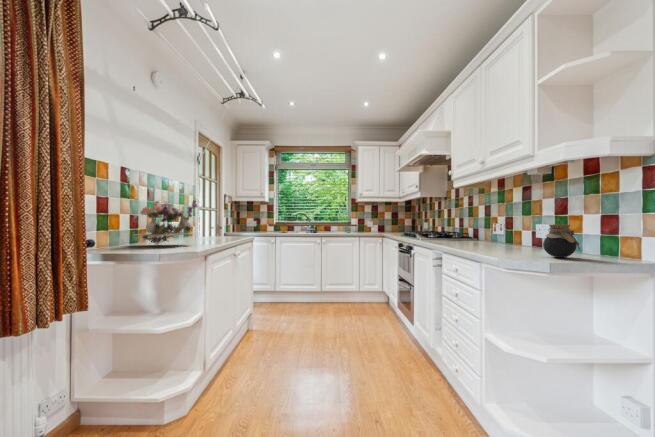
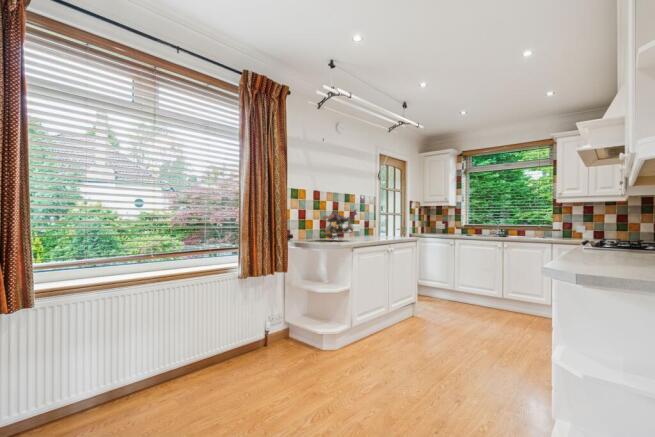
jar: present [543,225,580,258] -> none [599,230,634,264]

